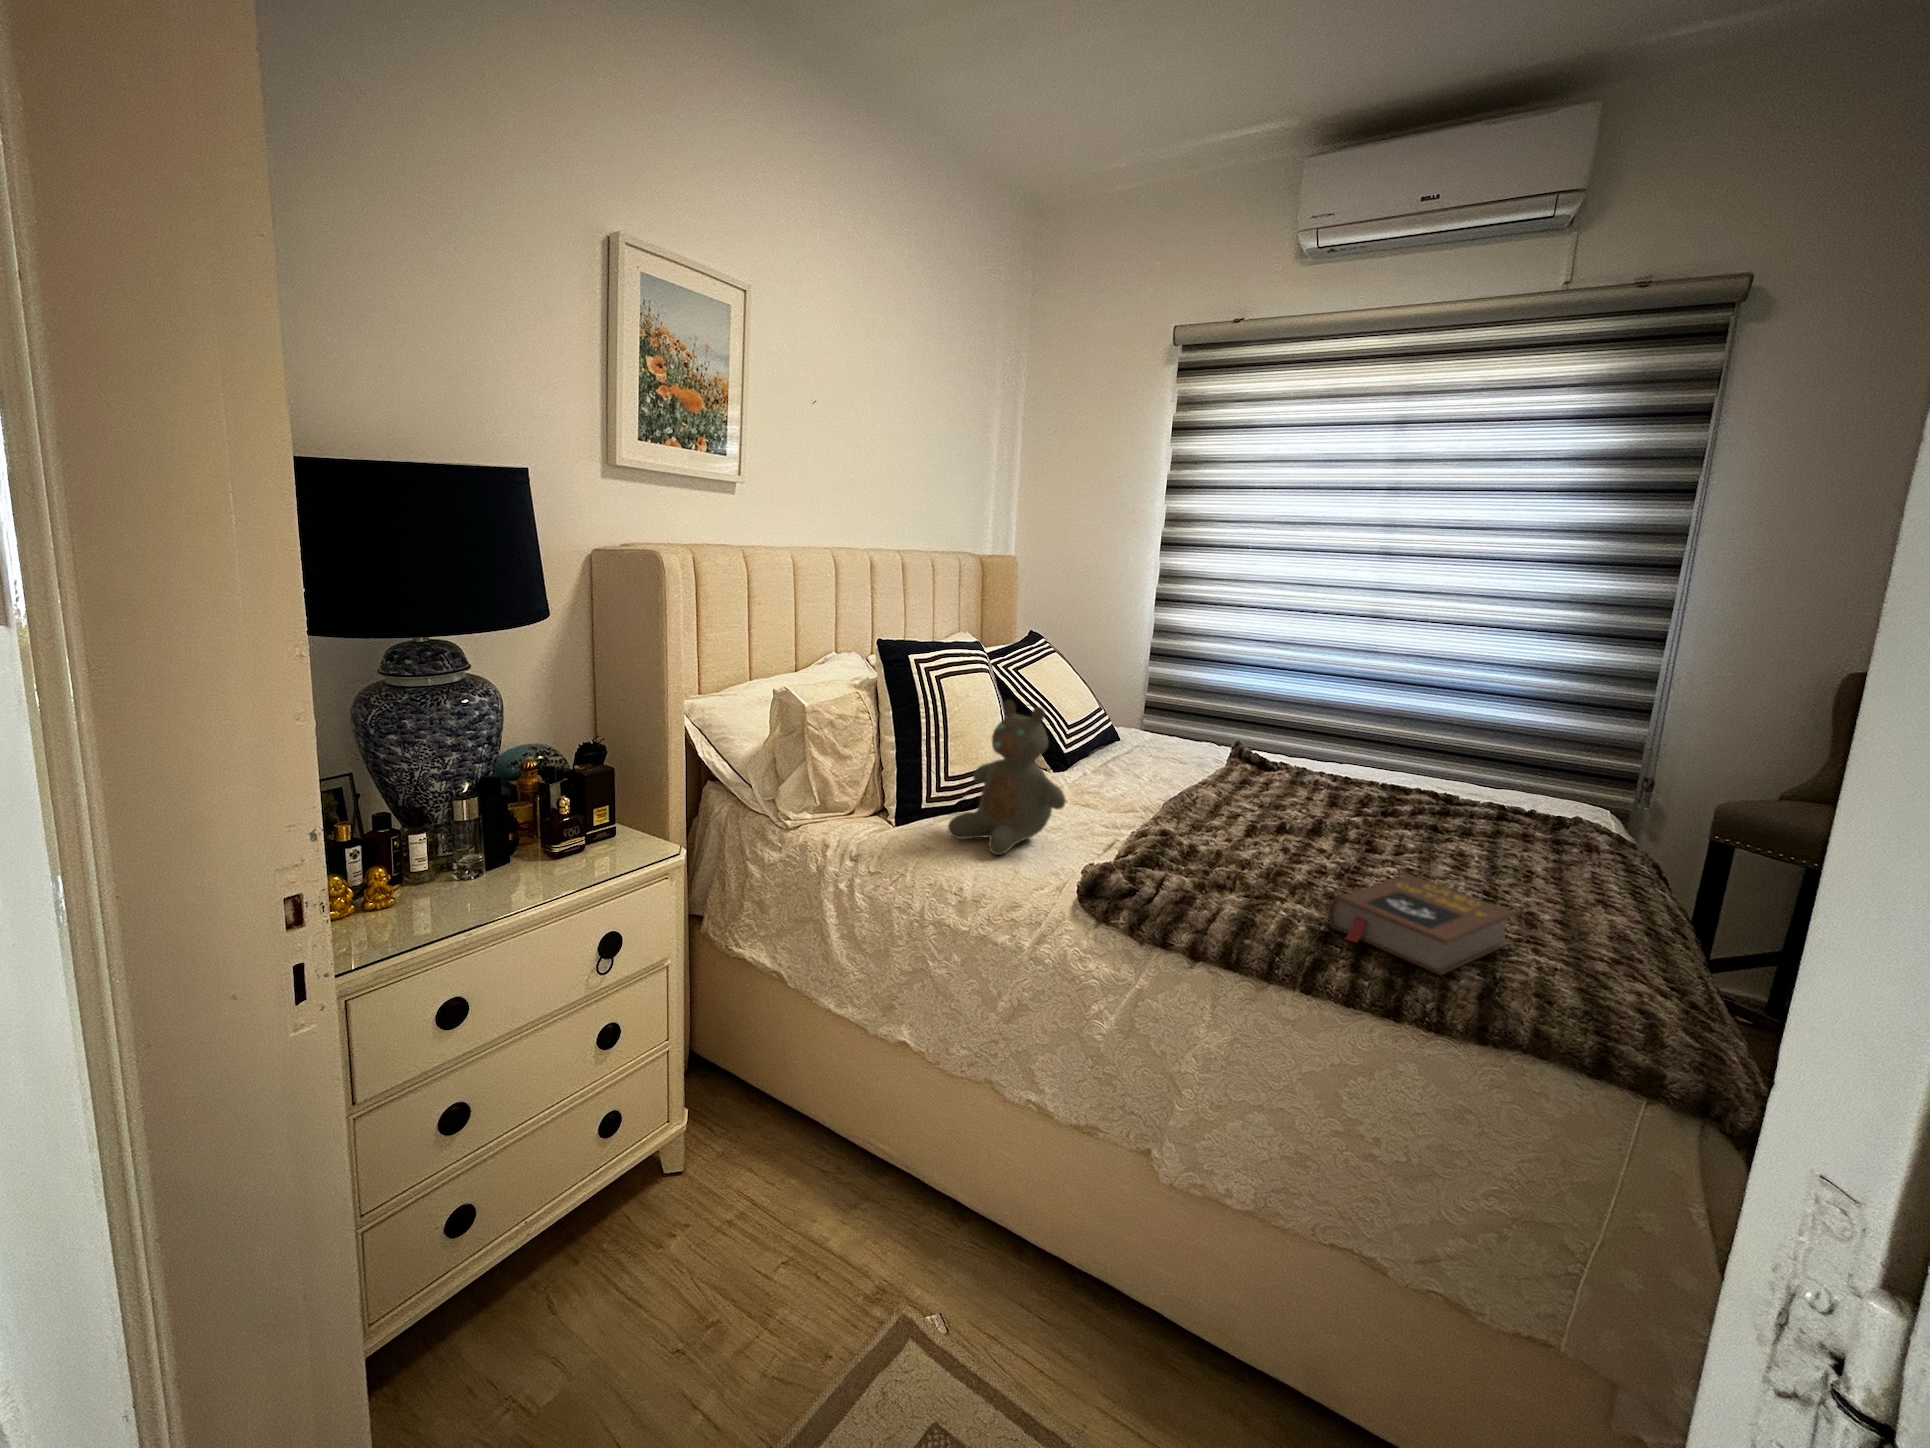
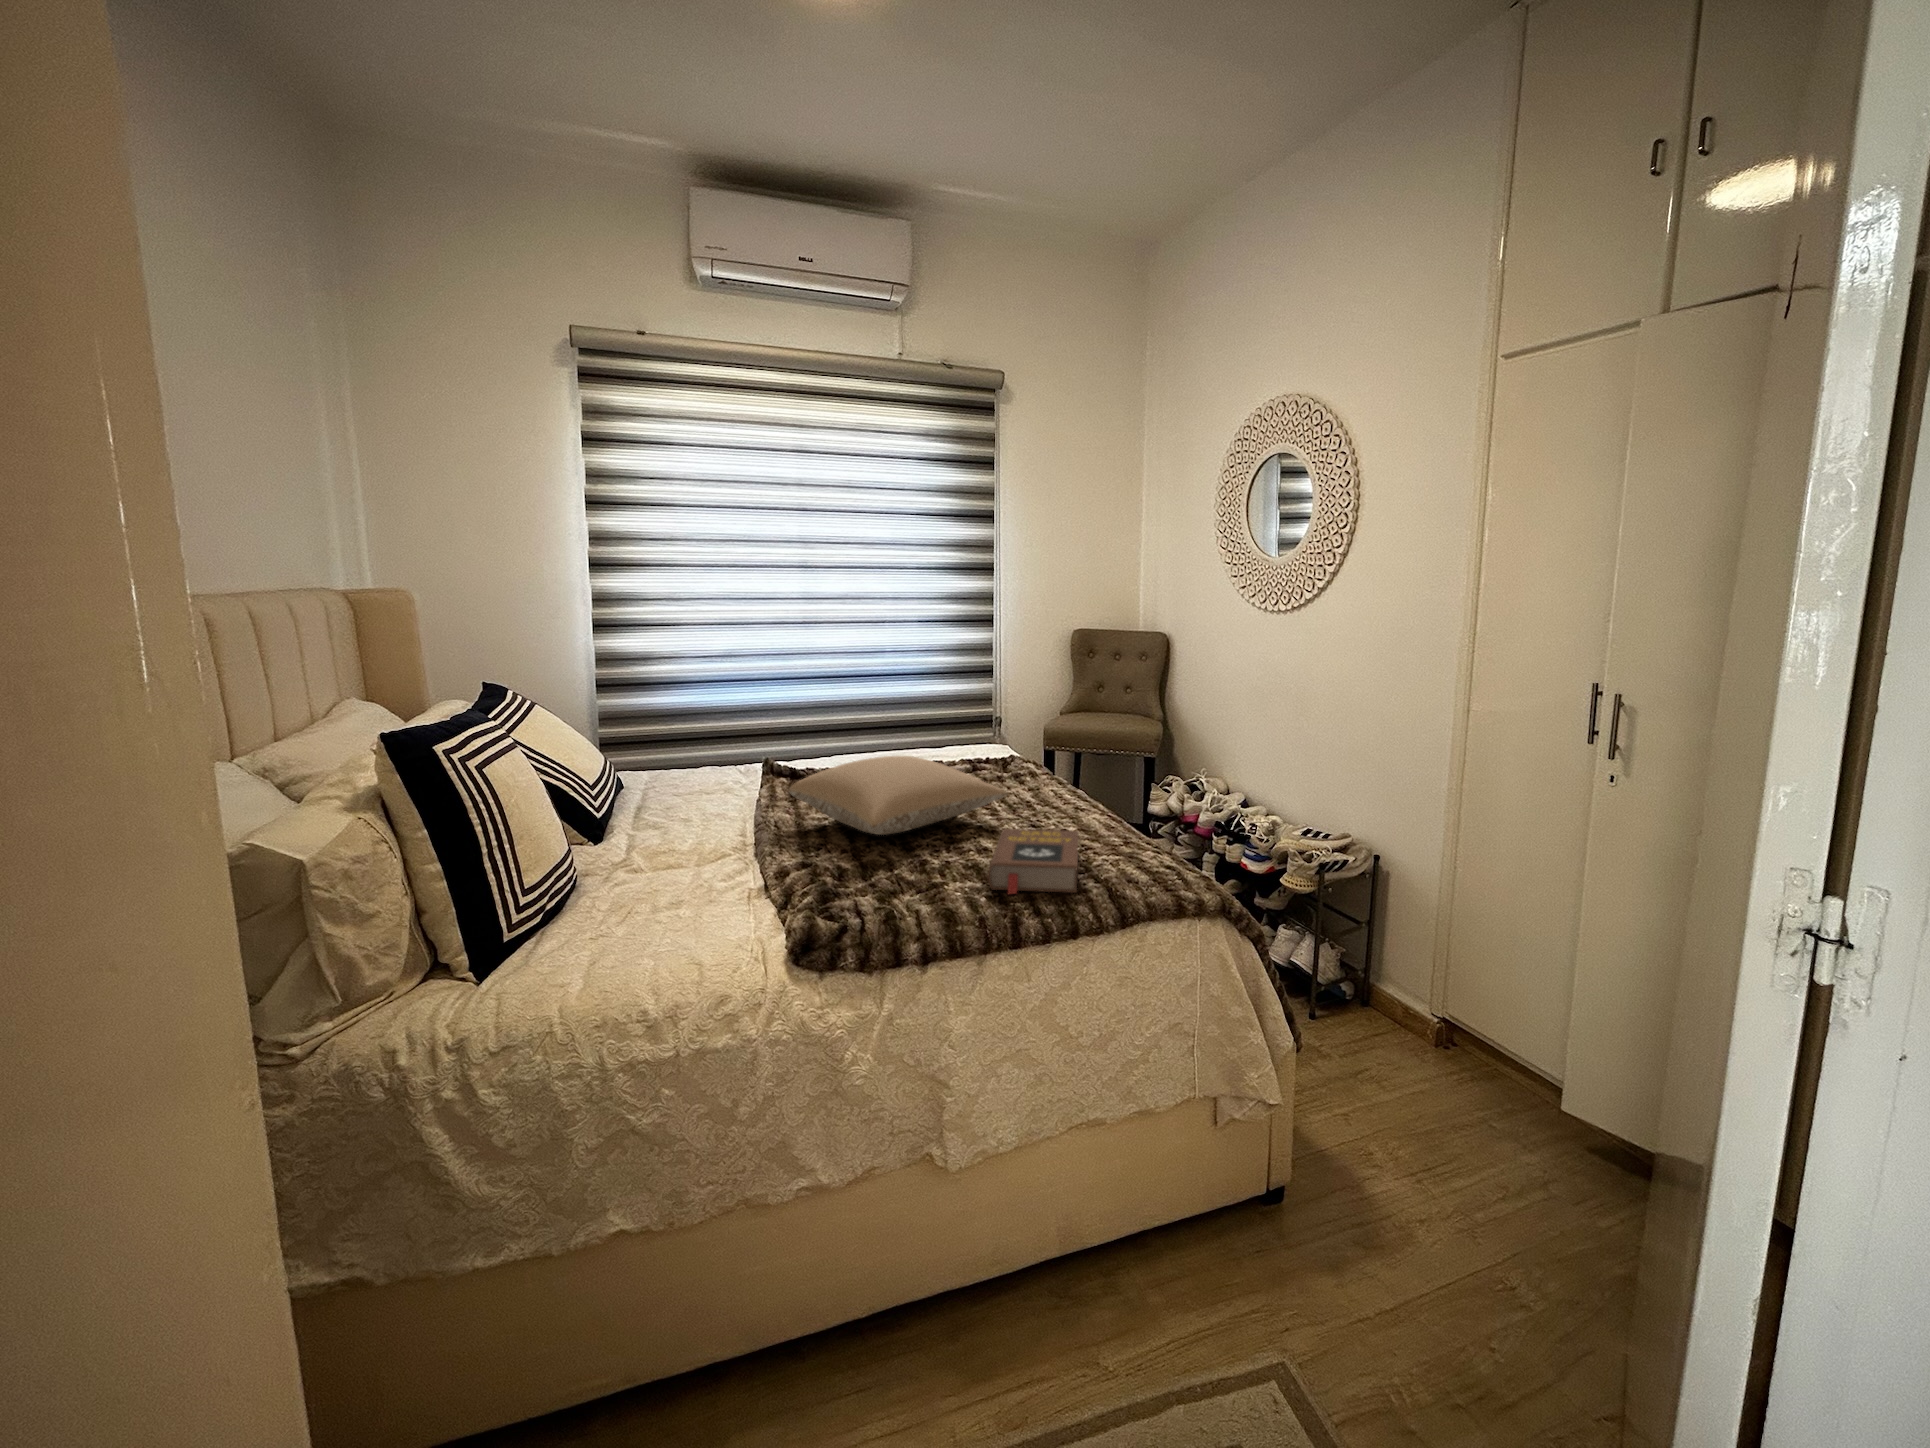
teddy bear: present [948,700,1065,855] -> none [578,772,720,959]
pillow: none [1215,756,1464,848] -> present [789,756,1007,835]

